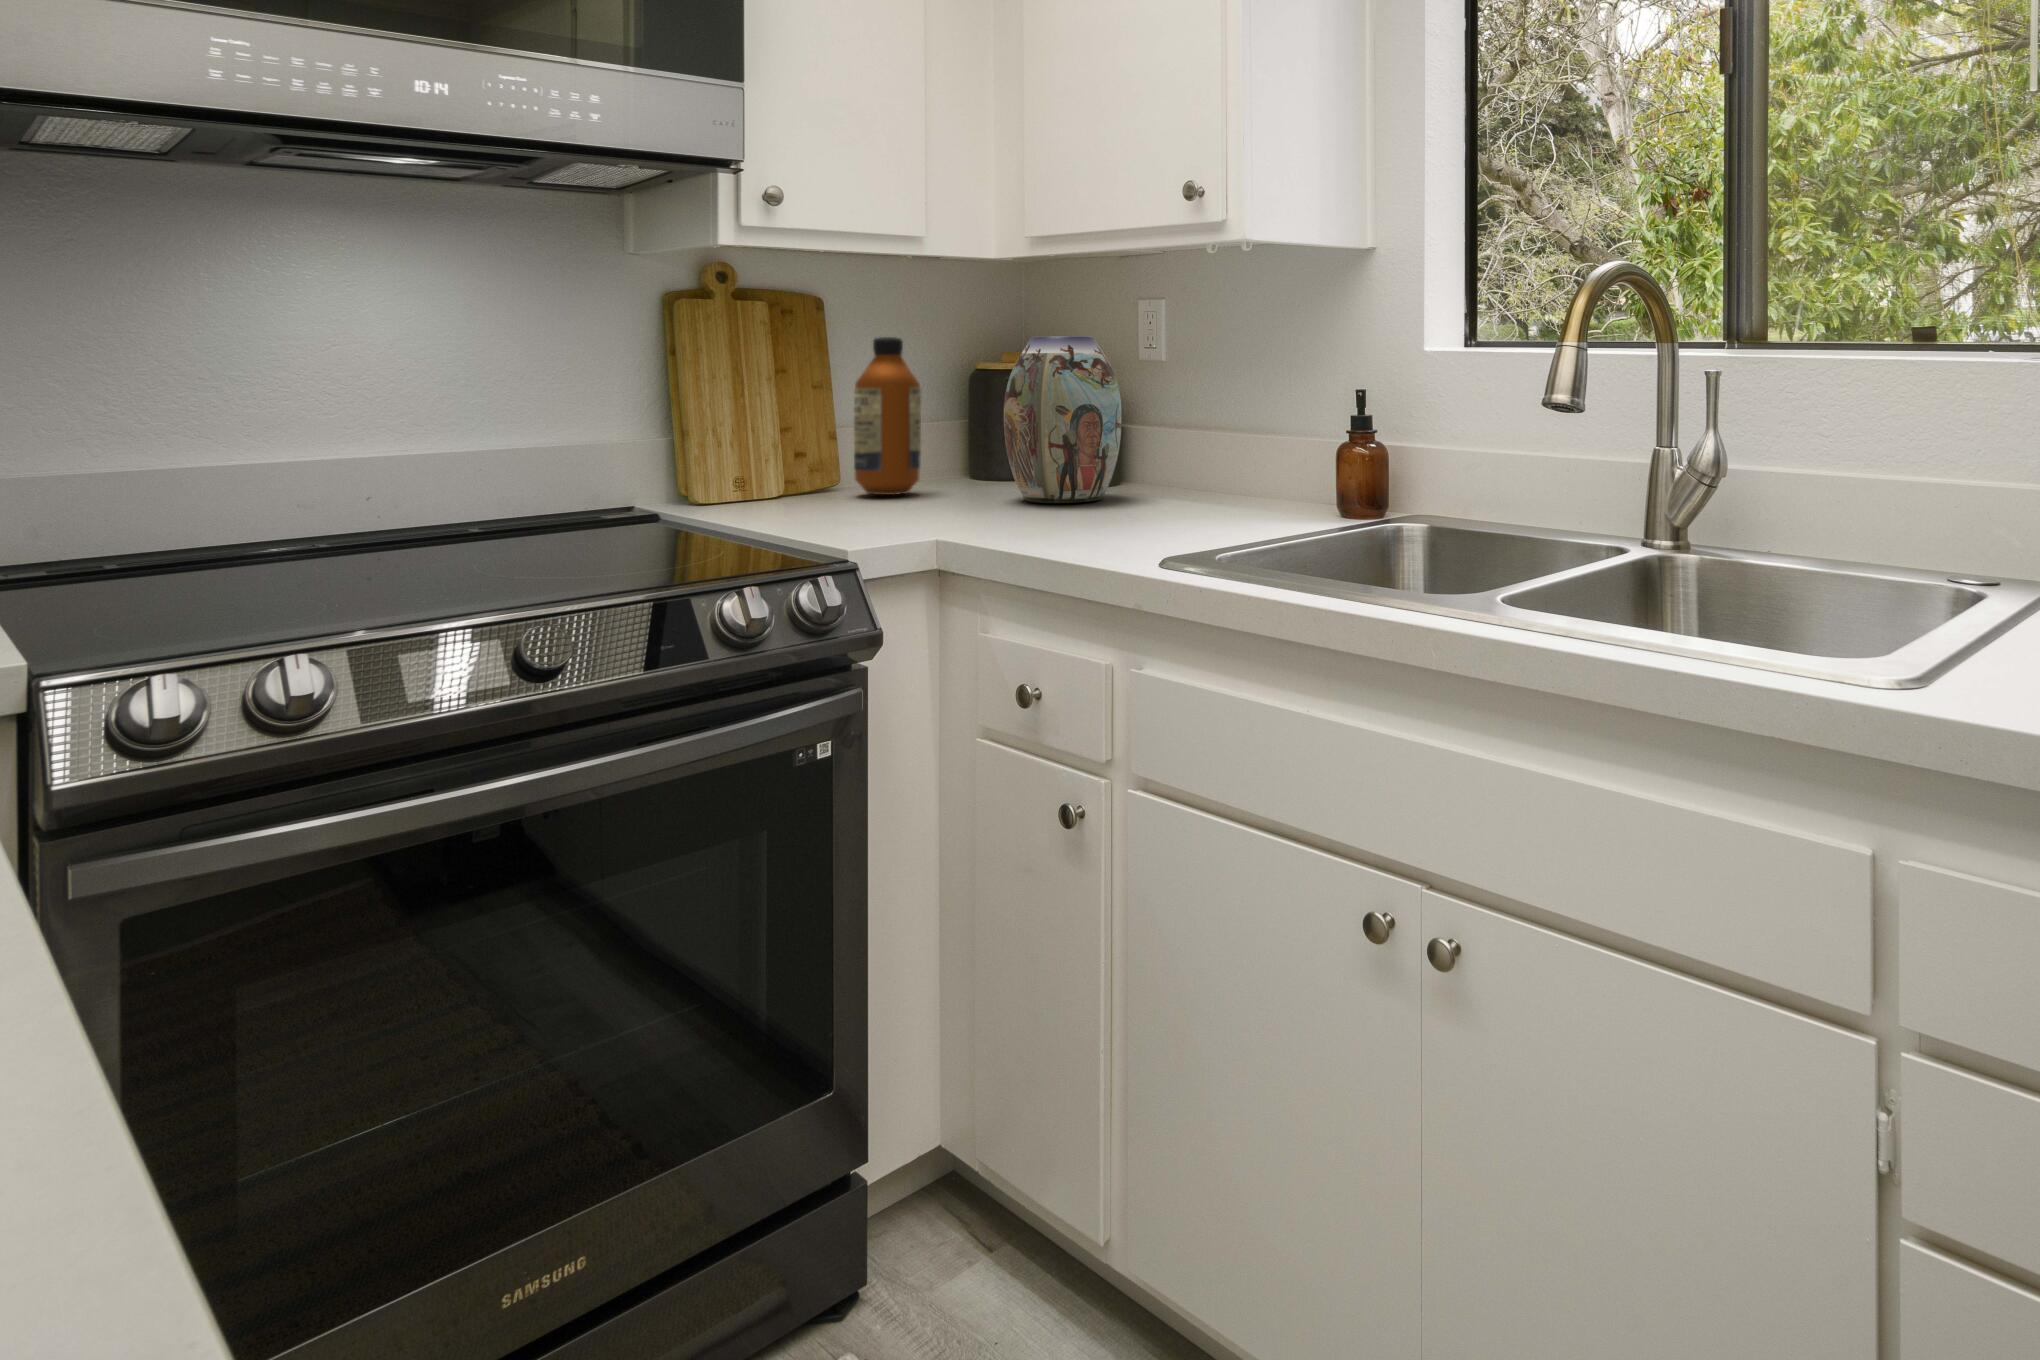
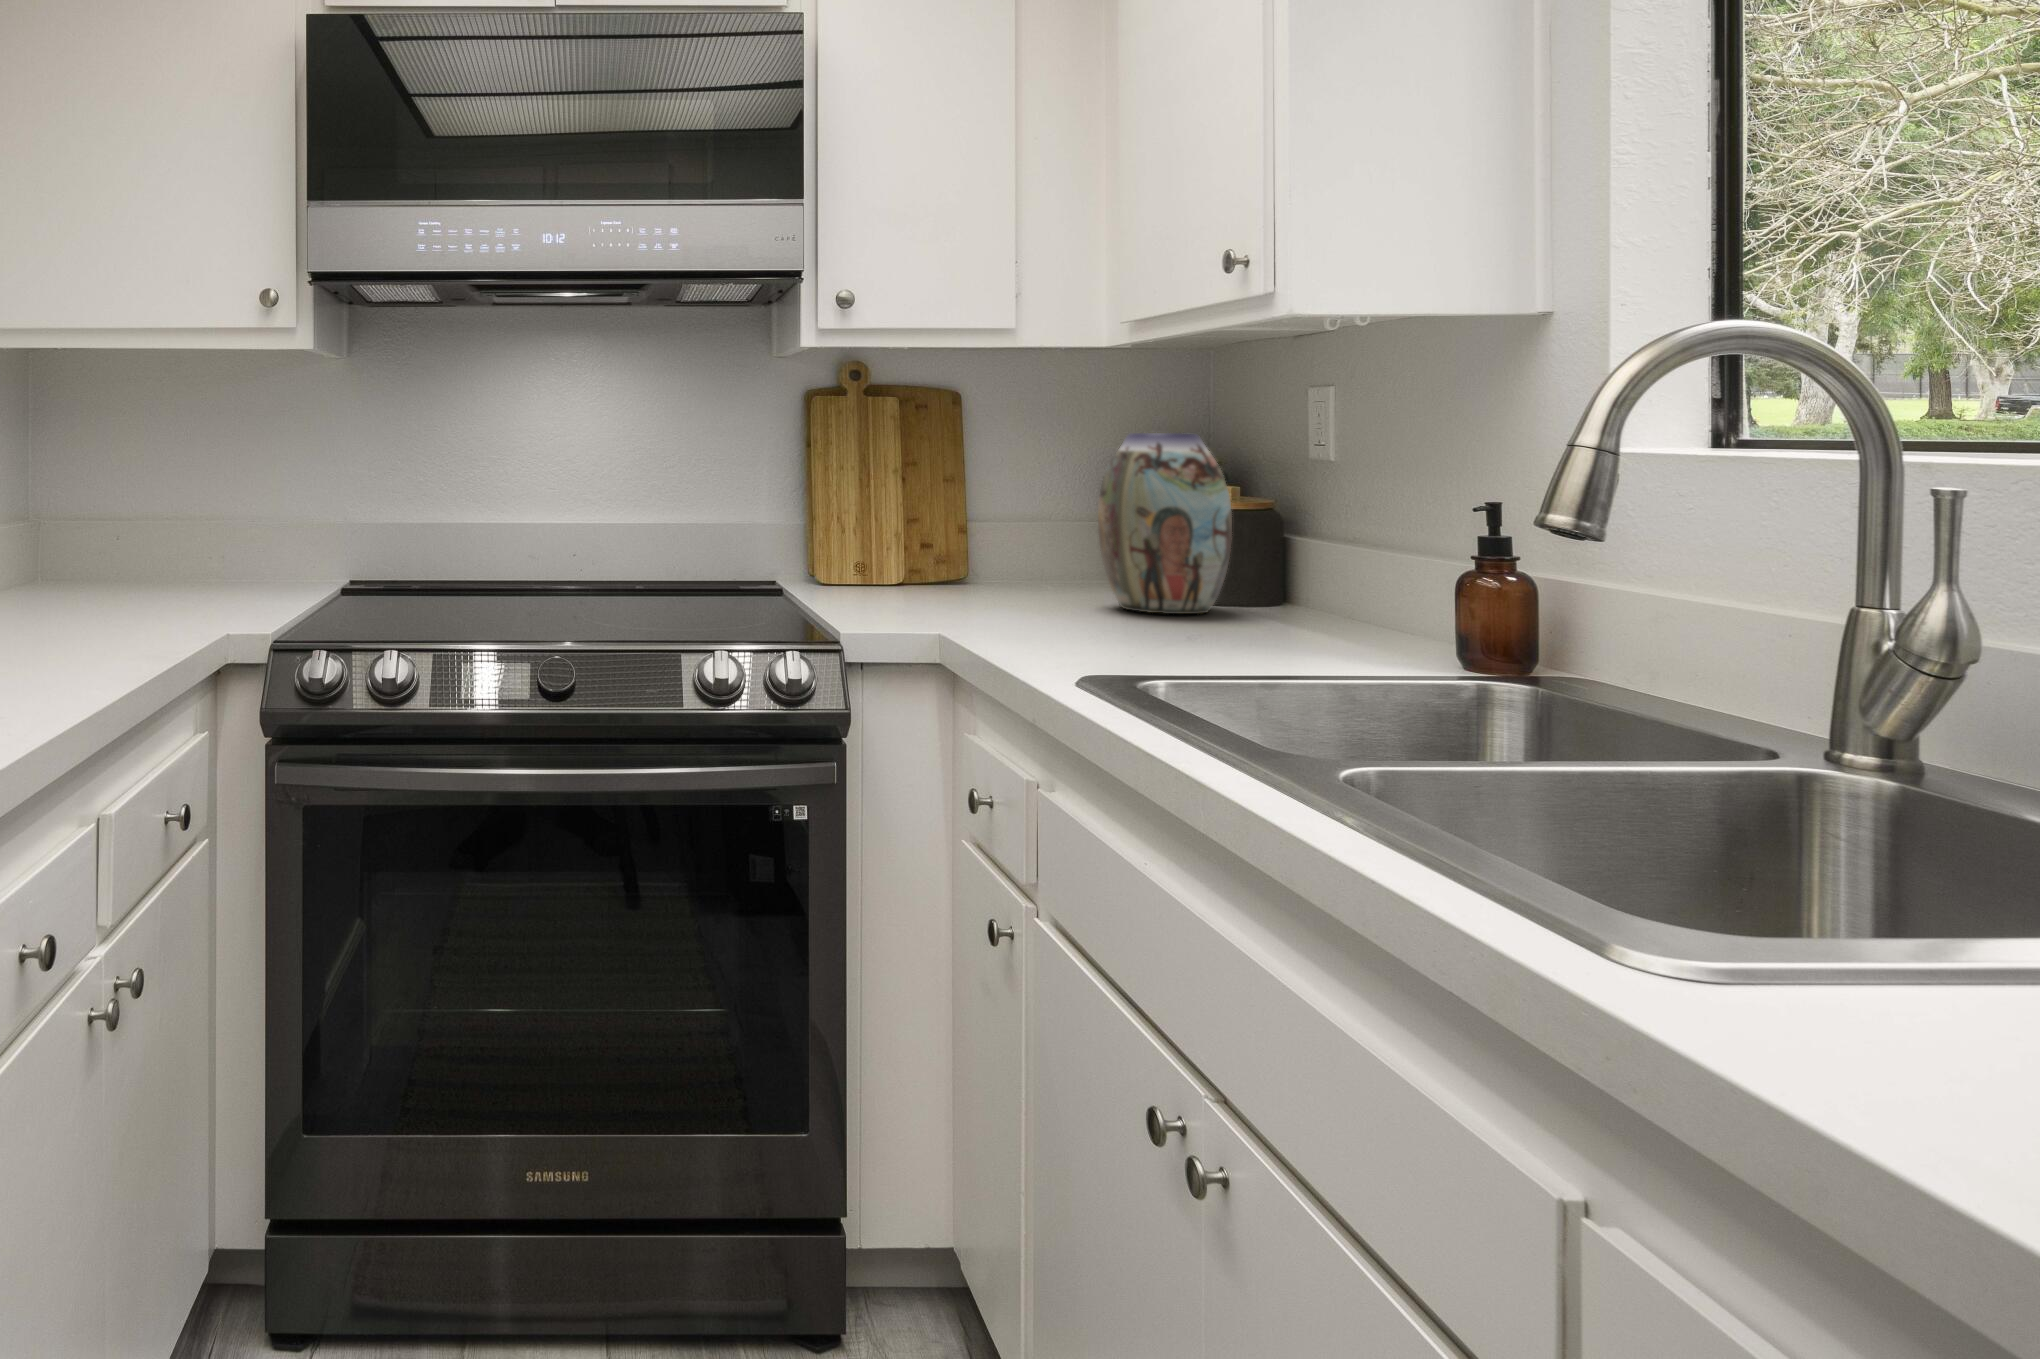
bottle: present [854,337,921,495] -> none [975,433,1041,589]

